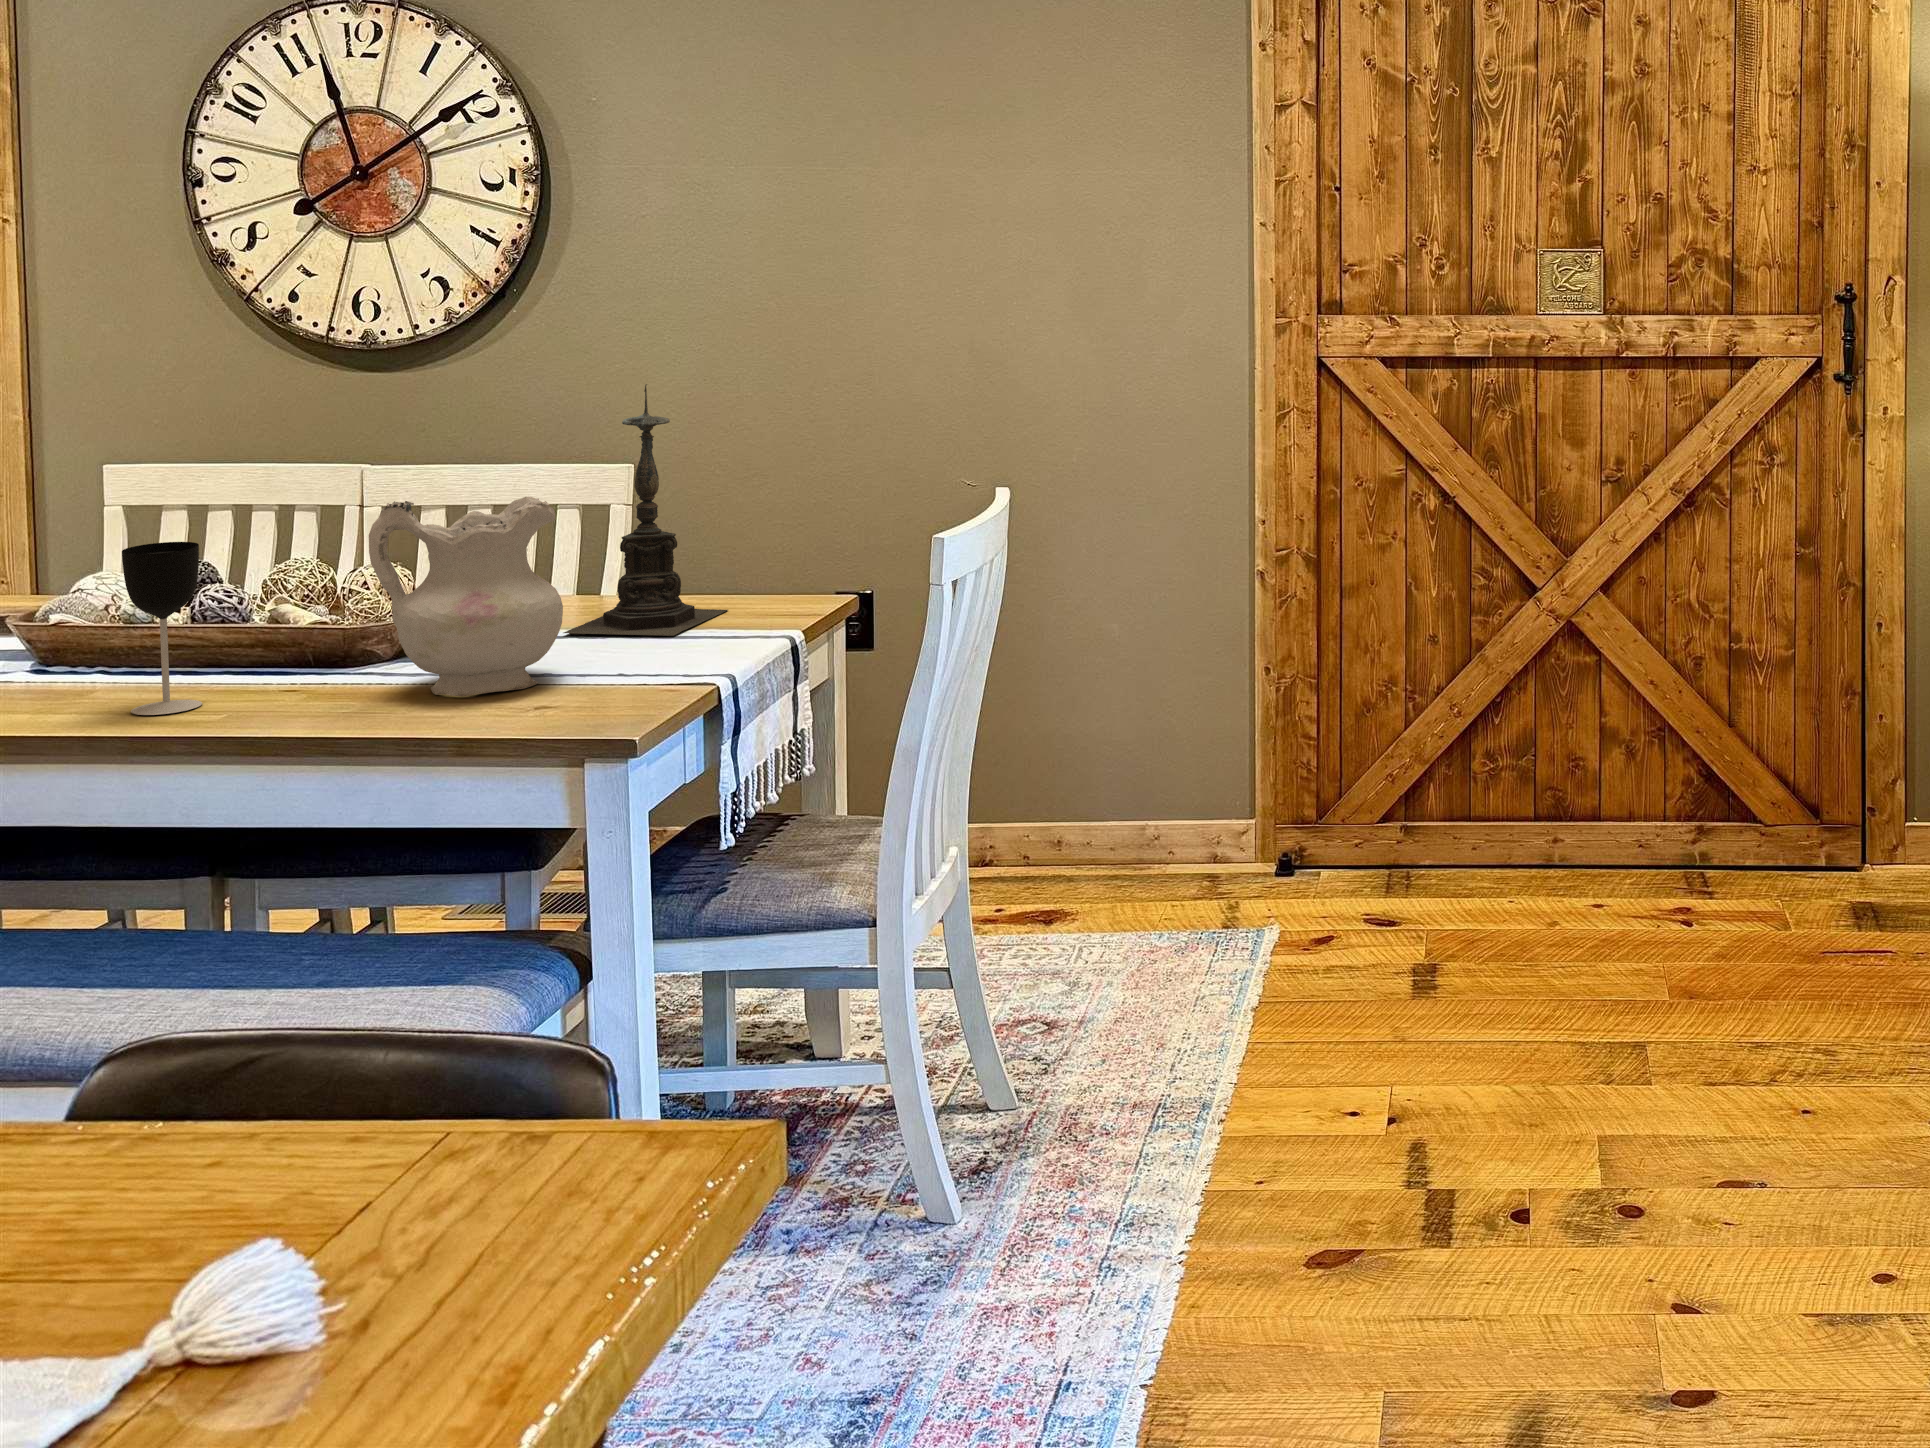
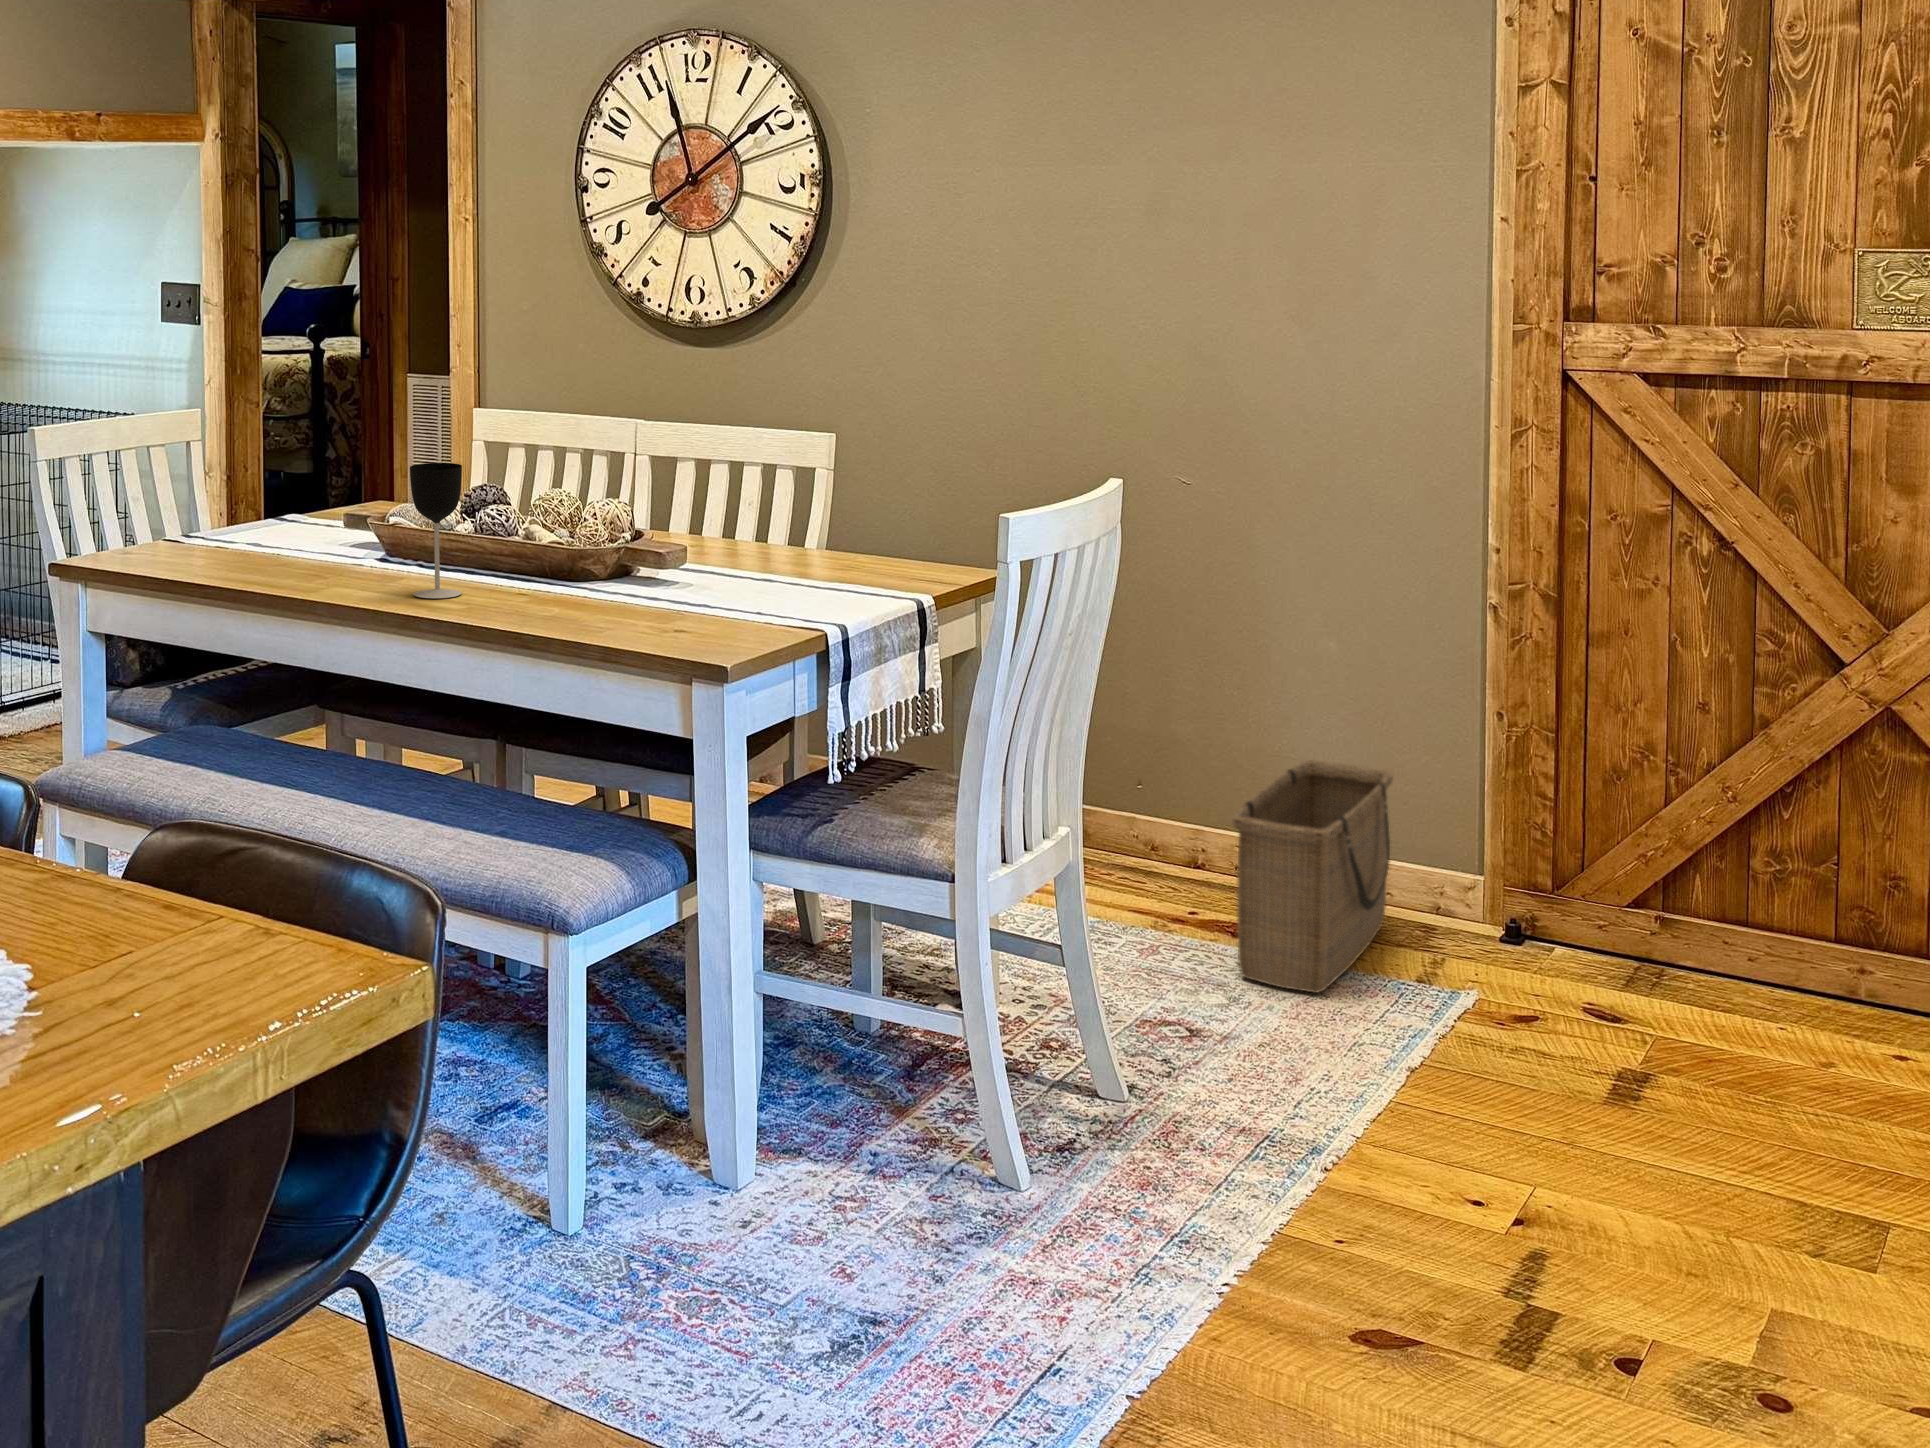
candle holder: present [564,384,727,636] -> none [745,358,892,586]
ceramic pitcher: present [369,497,563,696] -> none [570,442,716,613]
basket: none [1060,742,1180,965] -> present [1232,760,1393,993]

